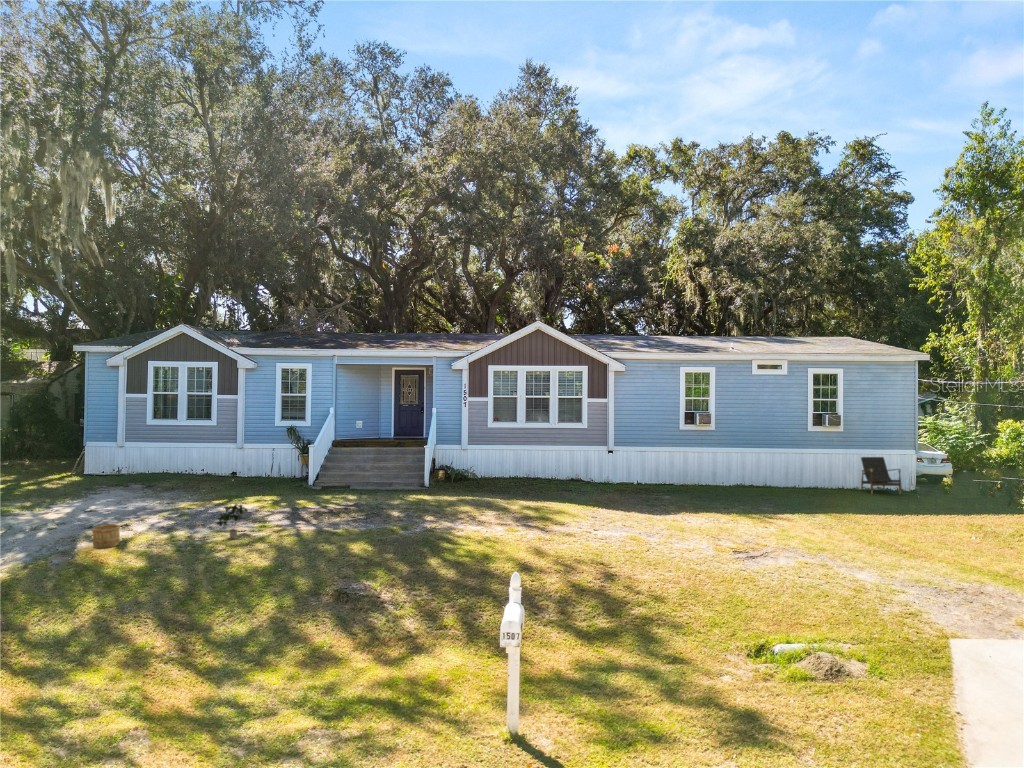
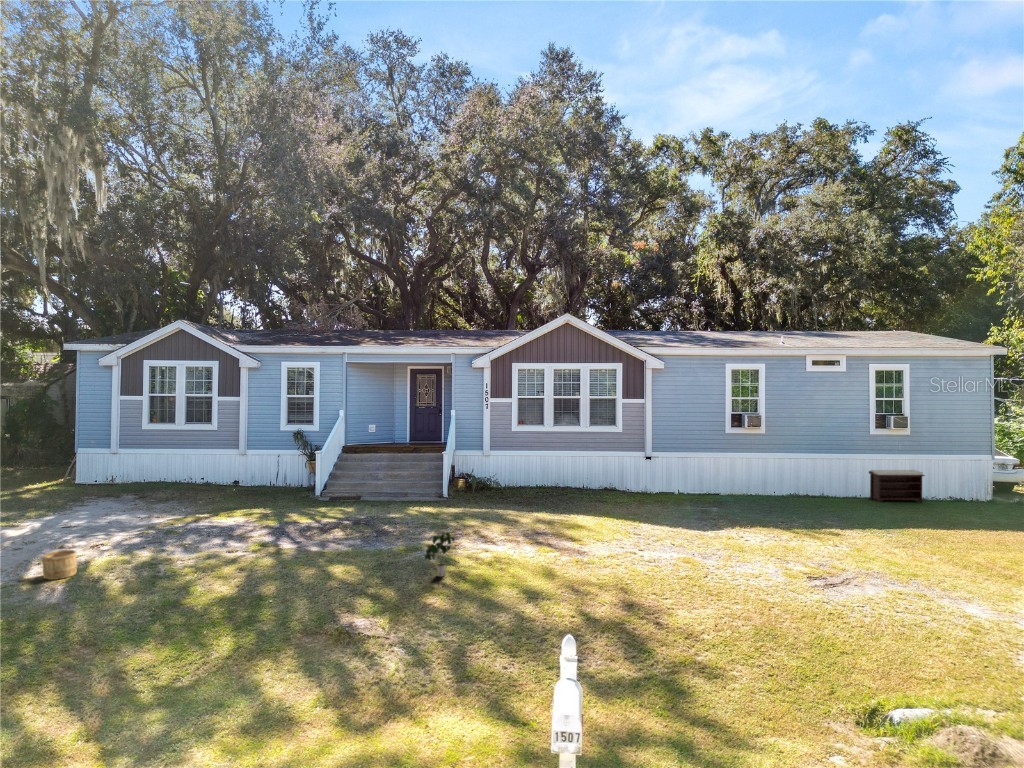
lounge chair: present [861,457,901,494] -> none [931,463,981,506]
bench: none [806,463,854,491] -> present [869,470,925,502]
potted plant: present [217,504,247,539] -> present [425,532,455,577]

